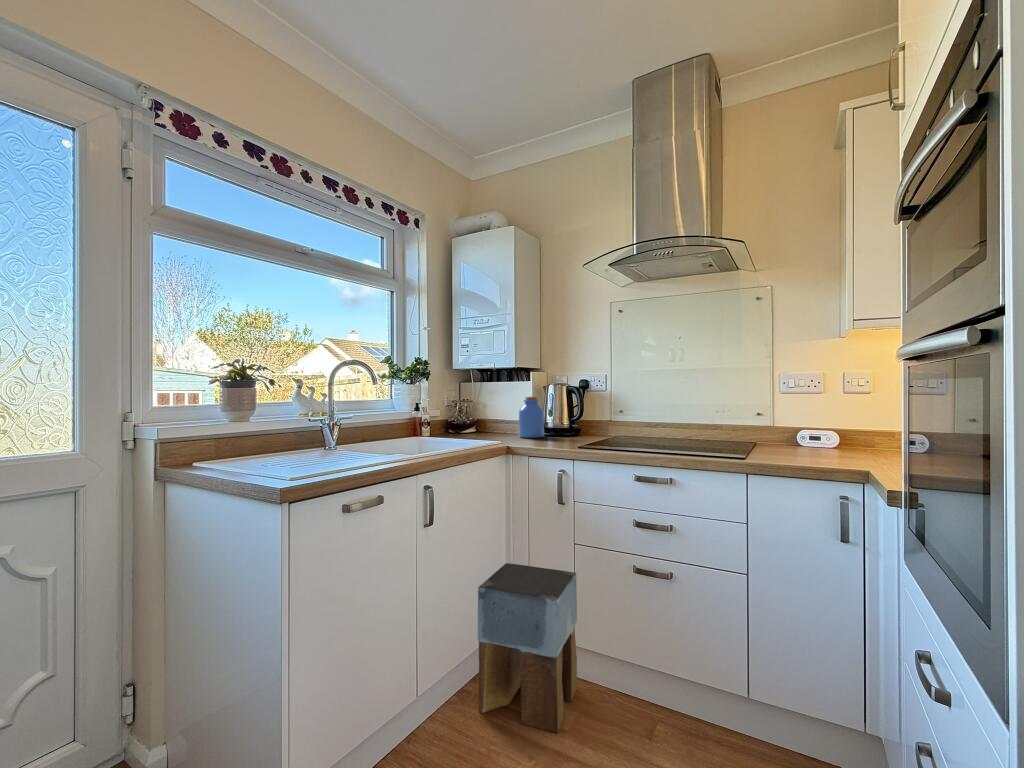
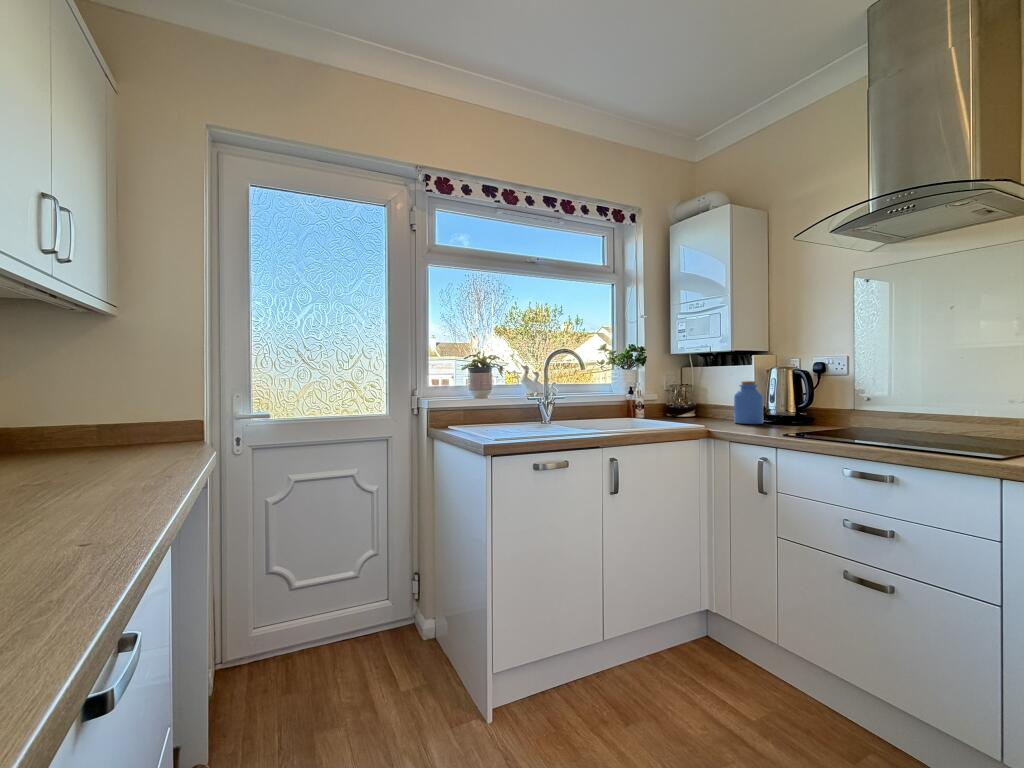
stool: present [478,563,577,733] -> none [666,545,780,720]

